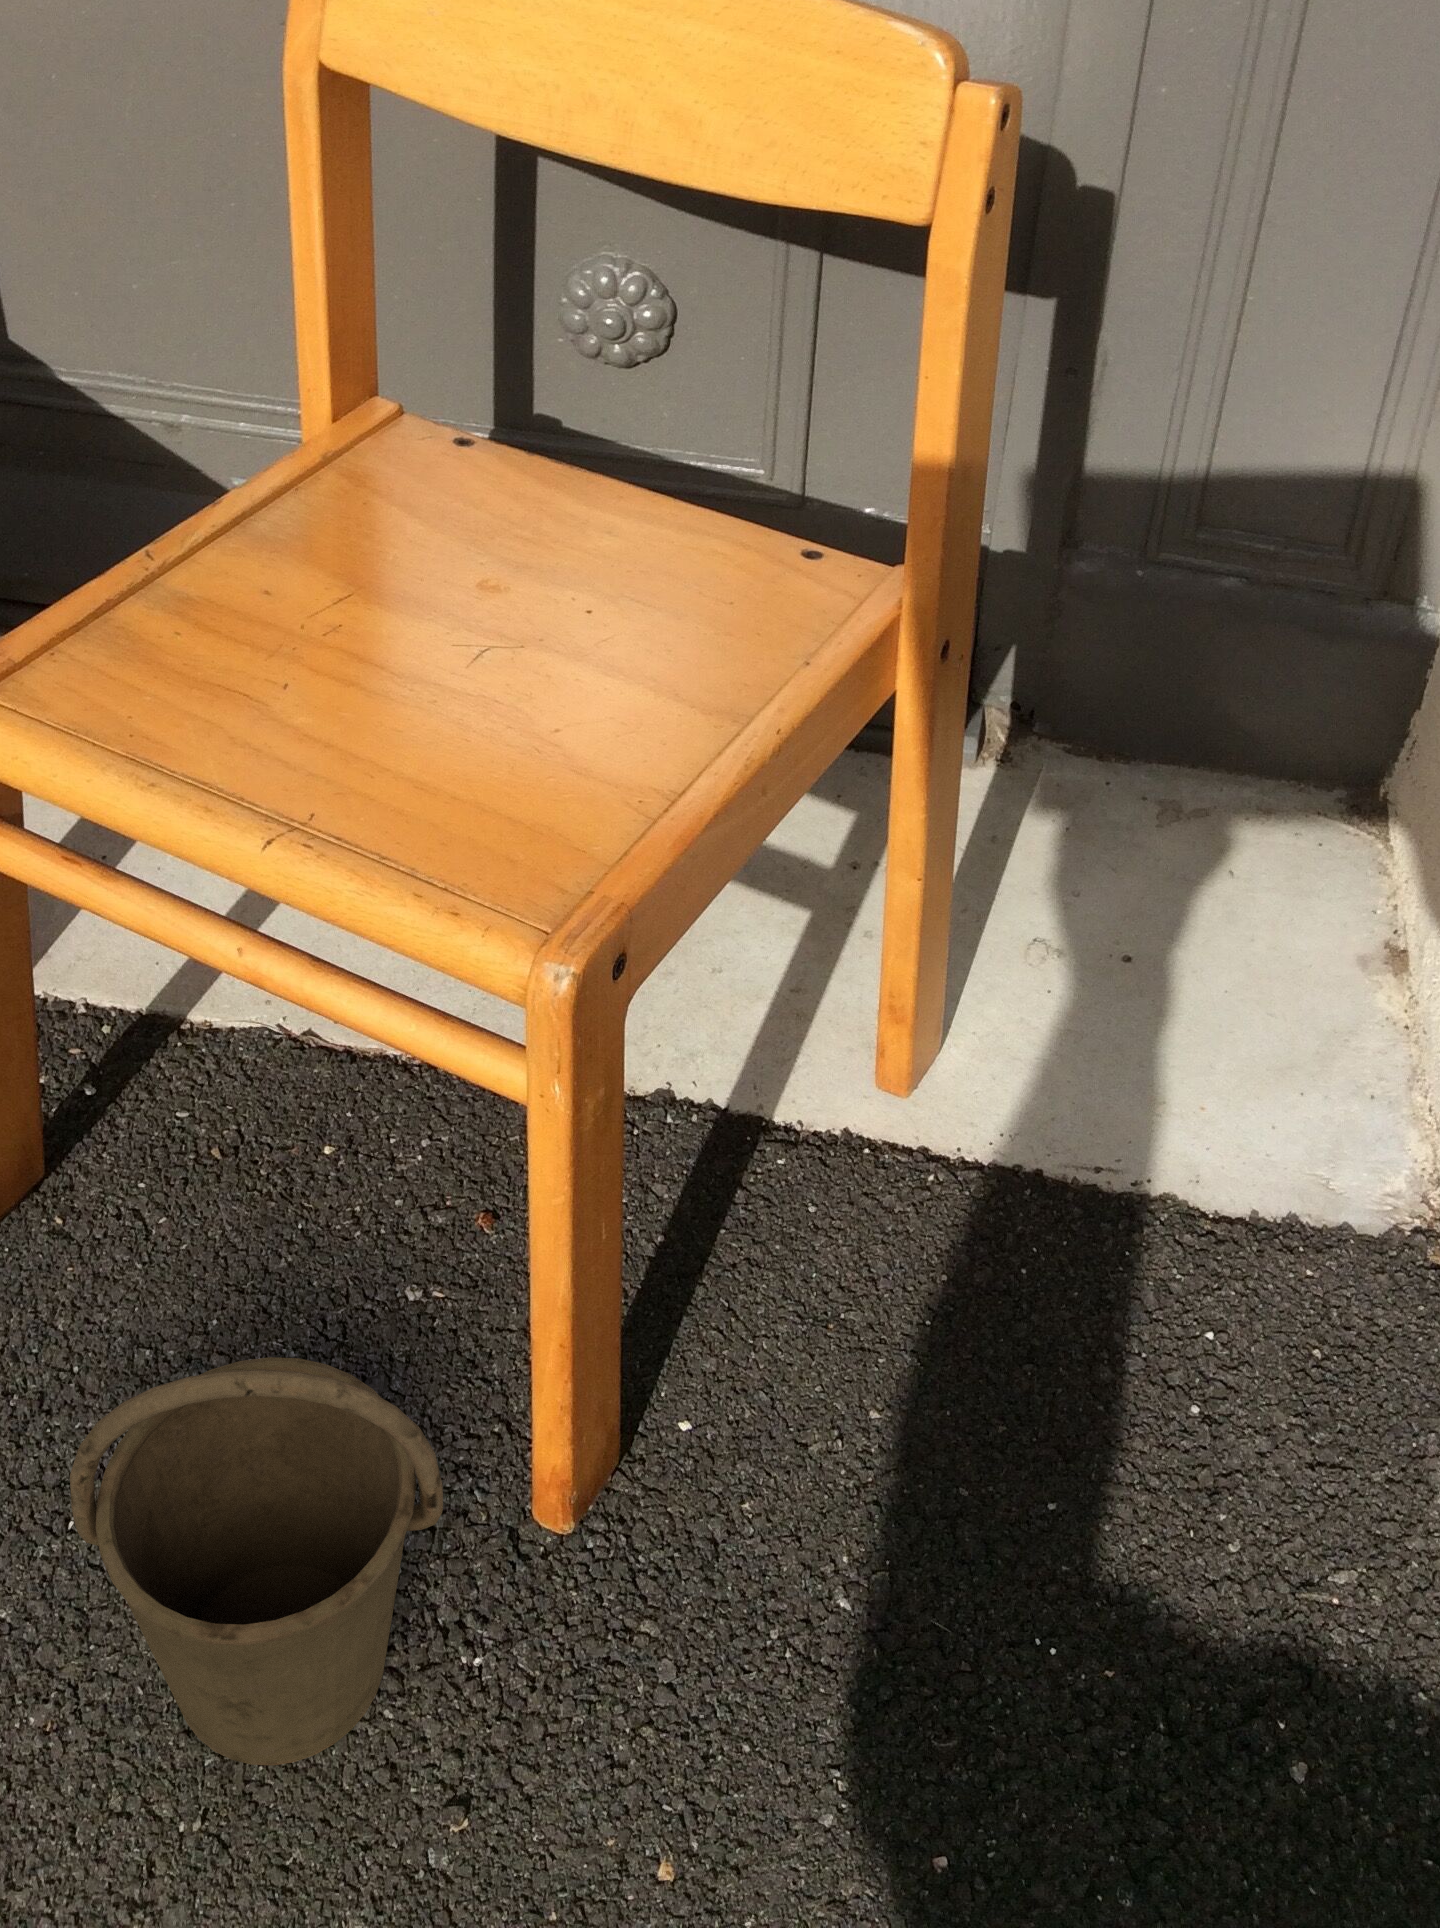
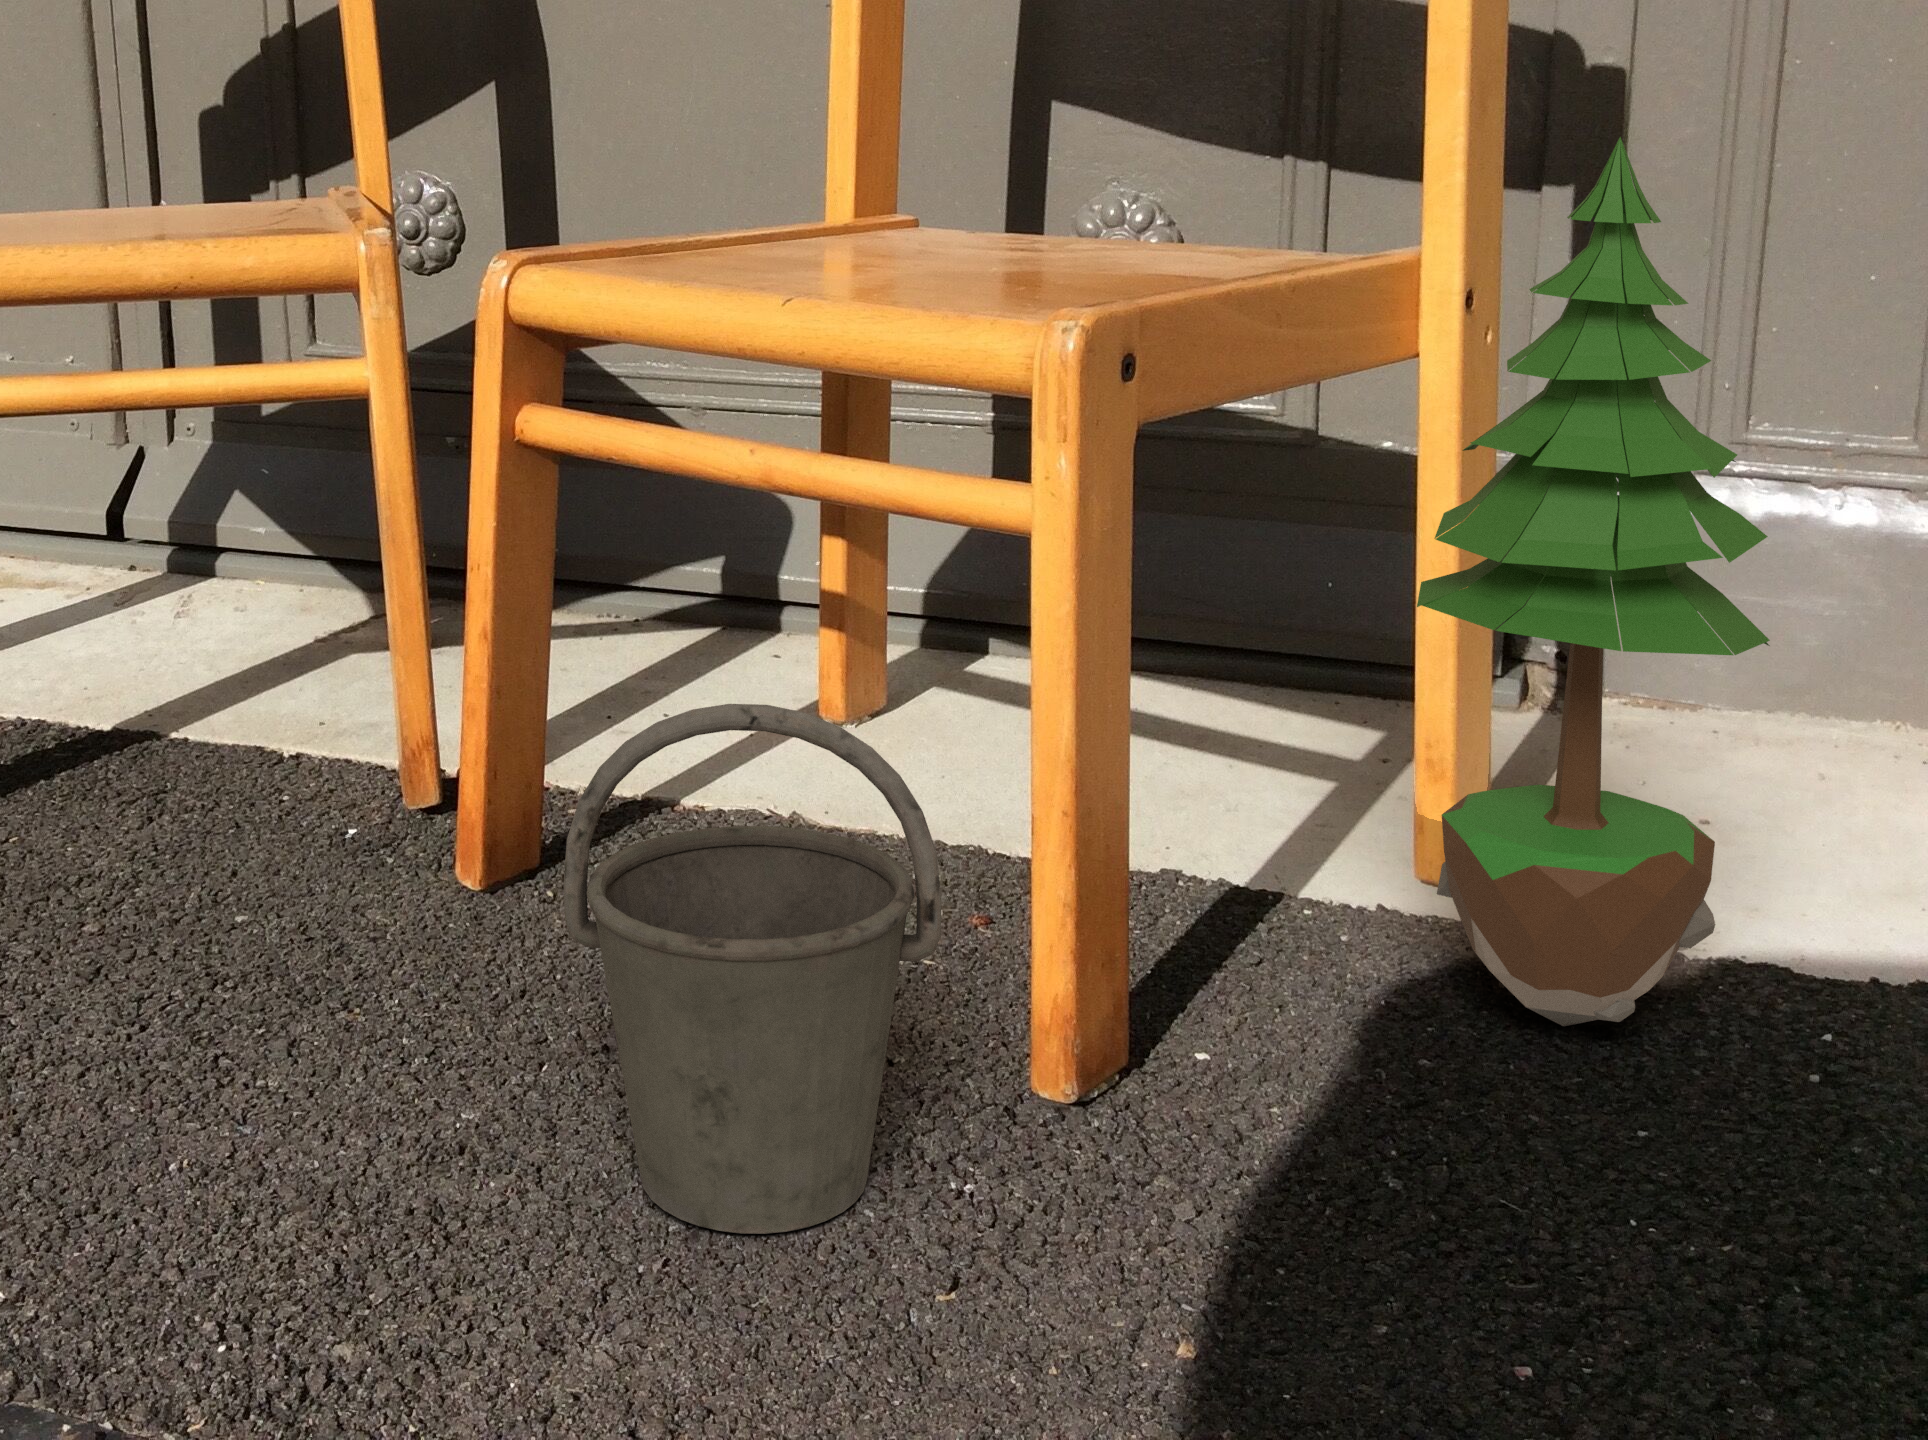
potted tree: none [883,679,1198,1343] -> present [1417,137,1770,1026]

